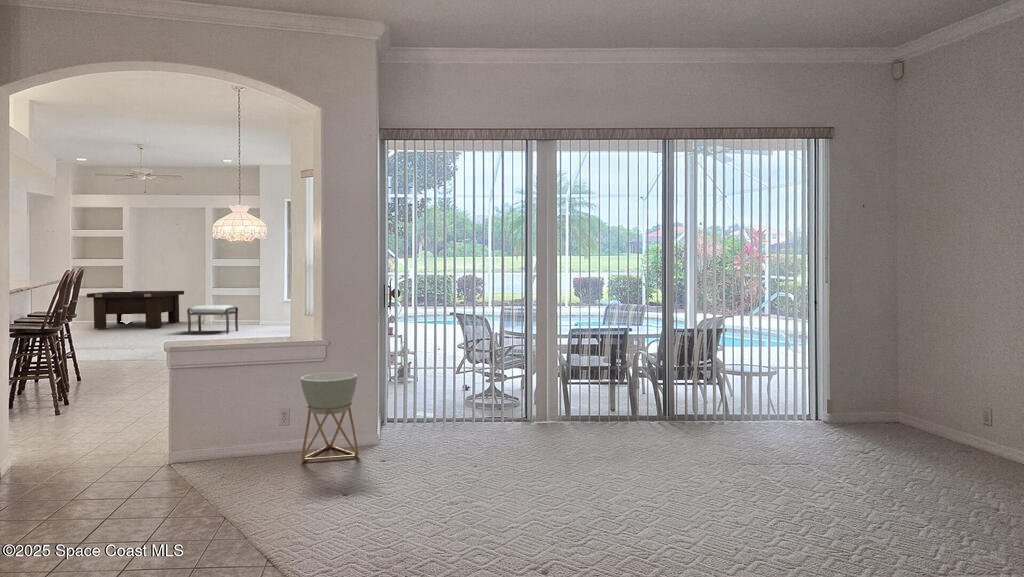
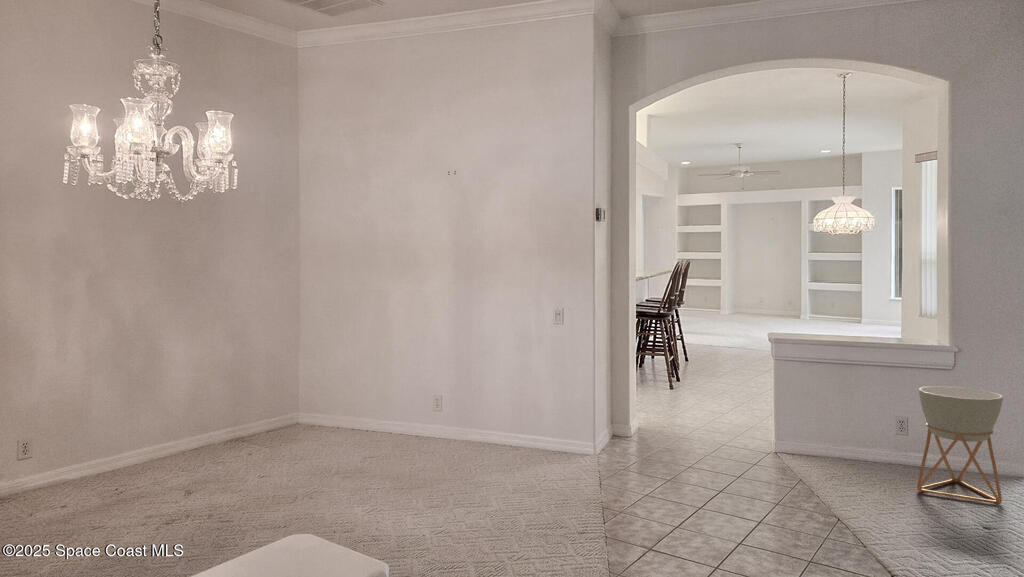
coffee table: present [87,291,184,329] -> none [696,283,781,319]
ottoman: present [187,305,238,334] -> none [783,300,836,330]

